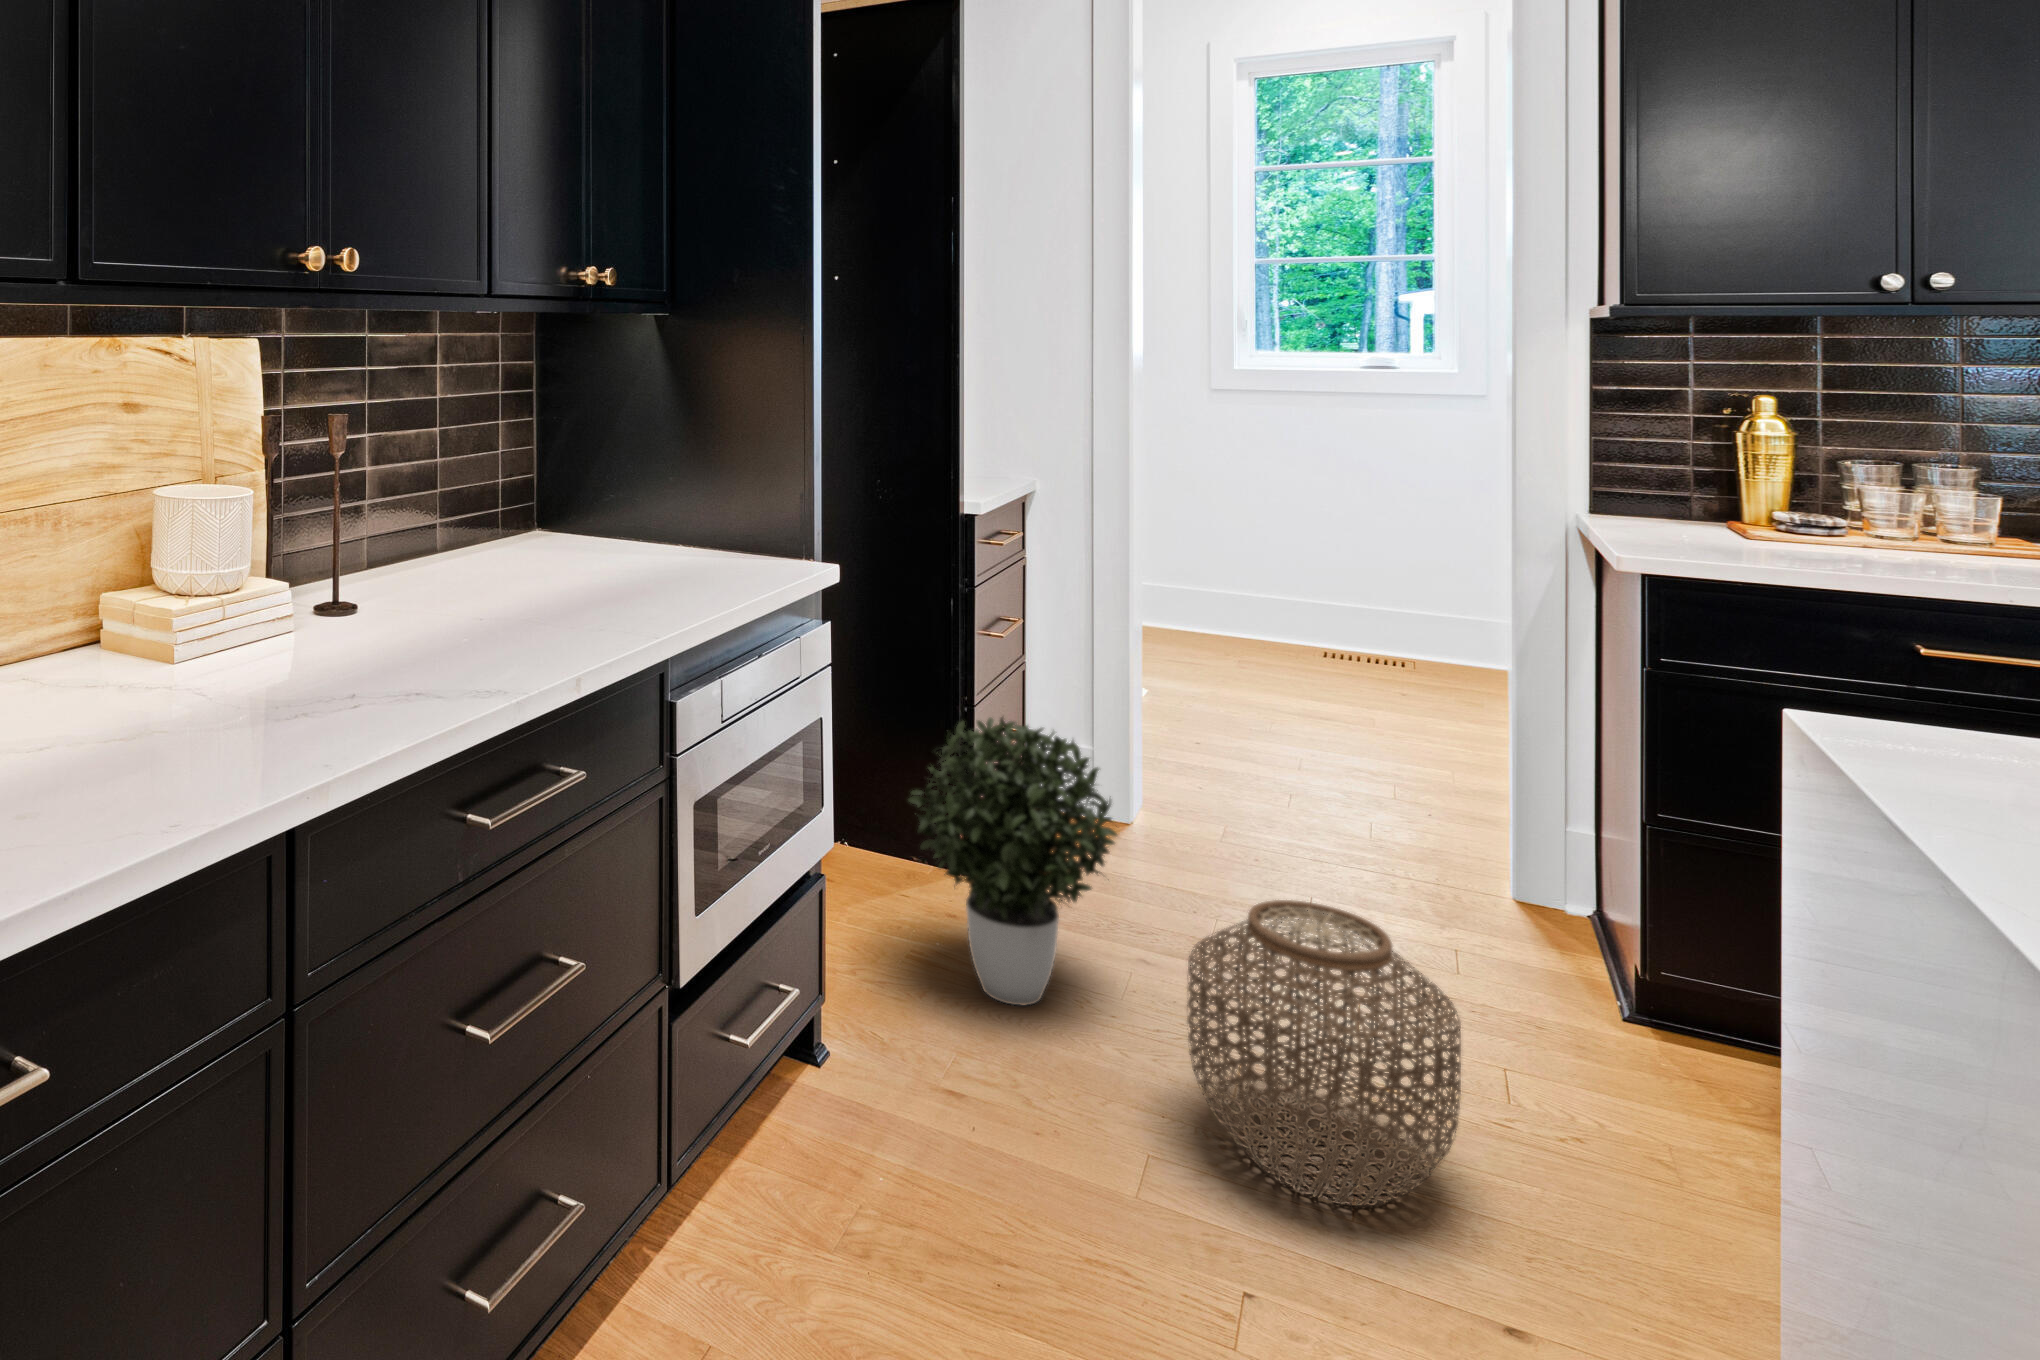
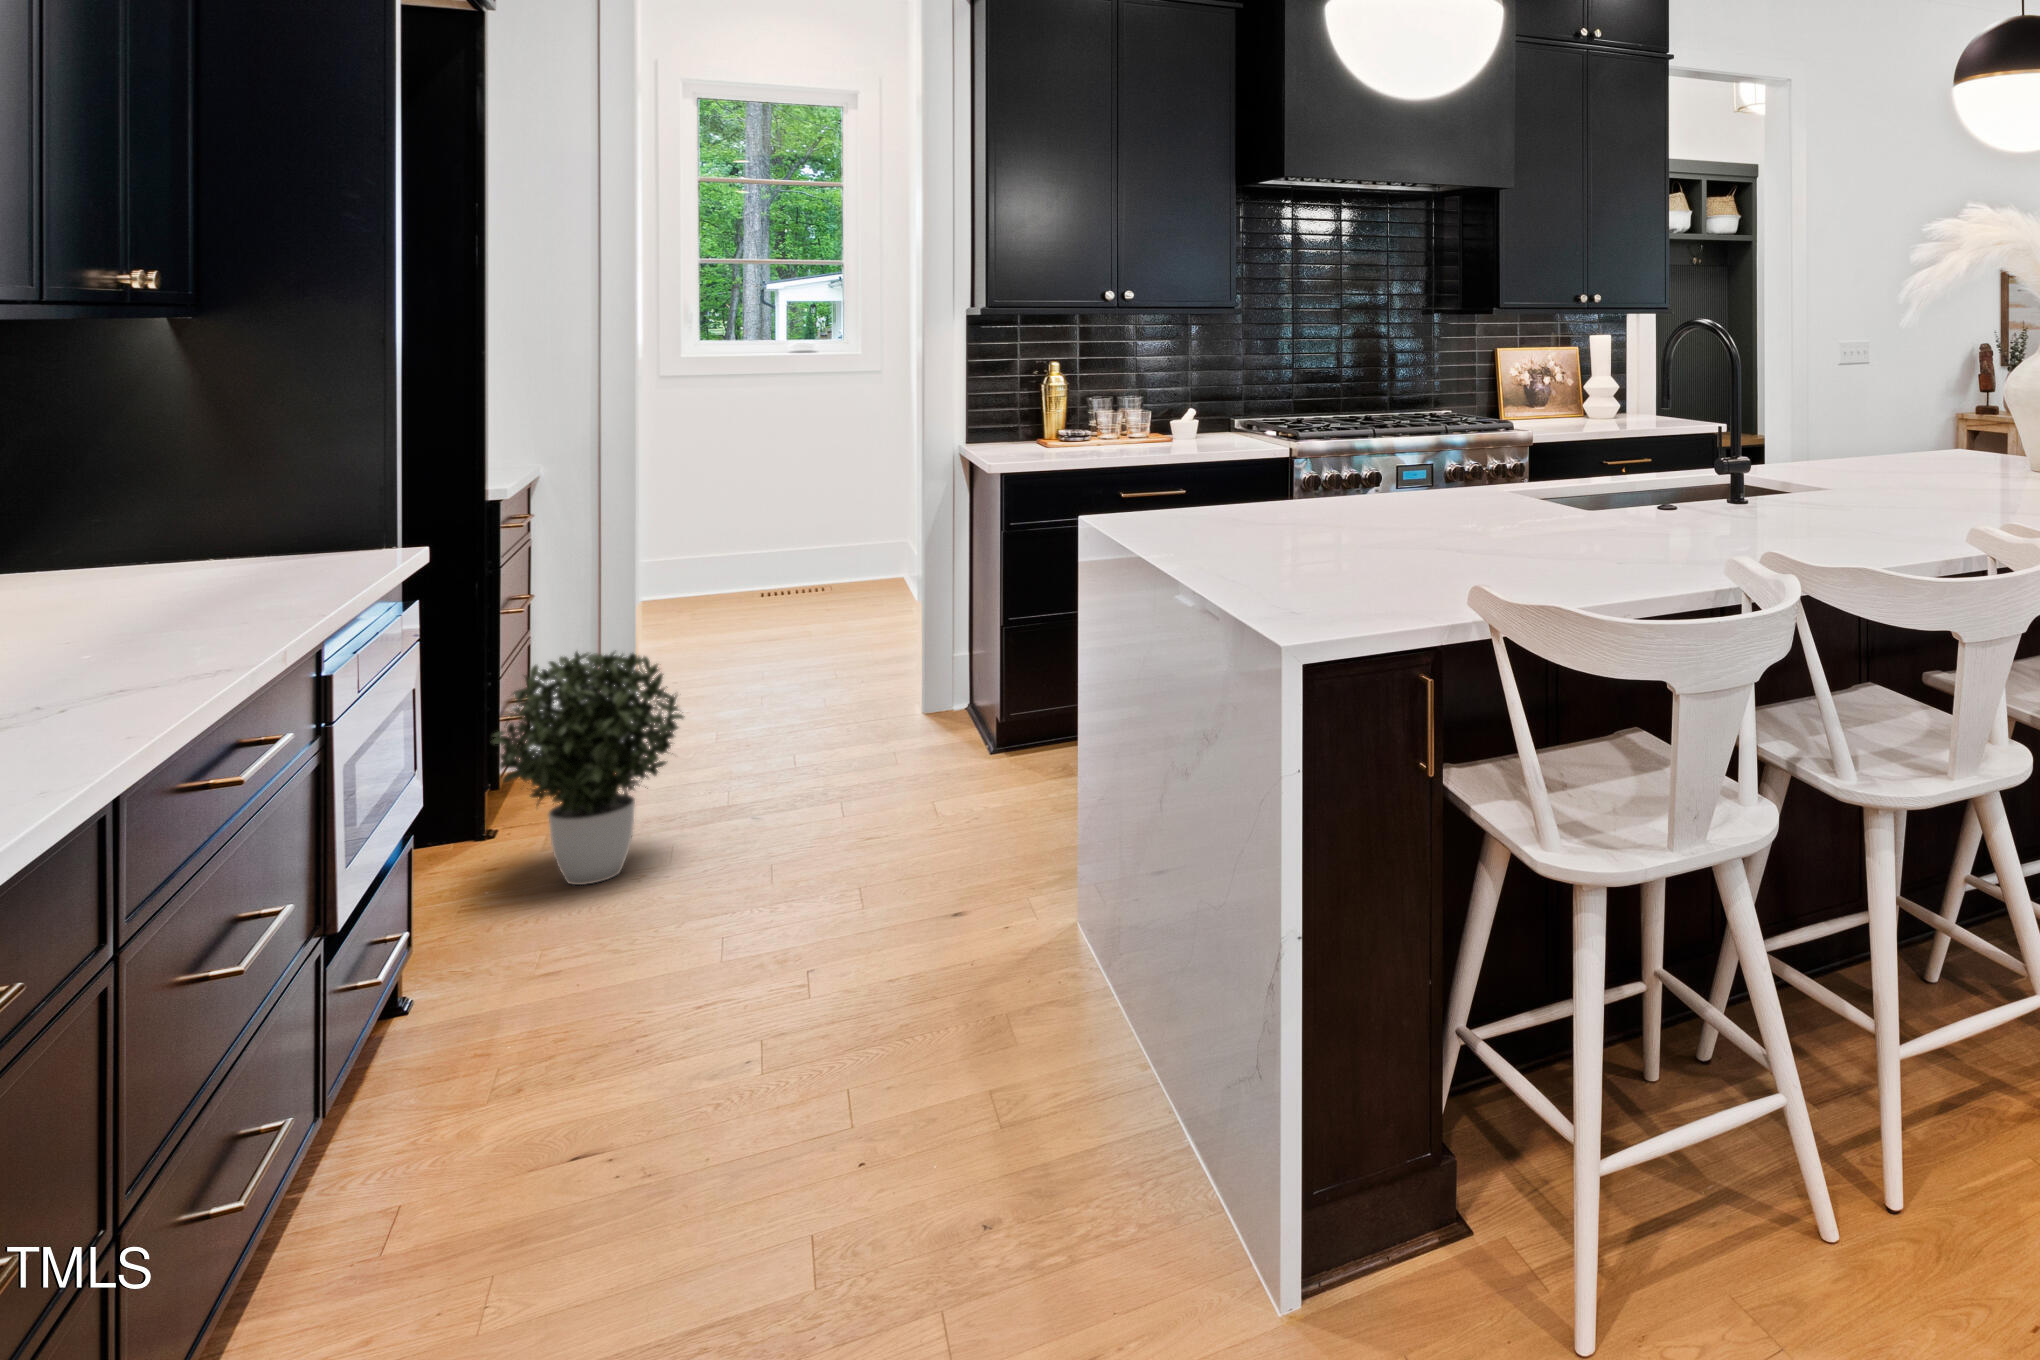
woven basket: present [1187,900,1461,1206] -> none [758,708,926,890]

